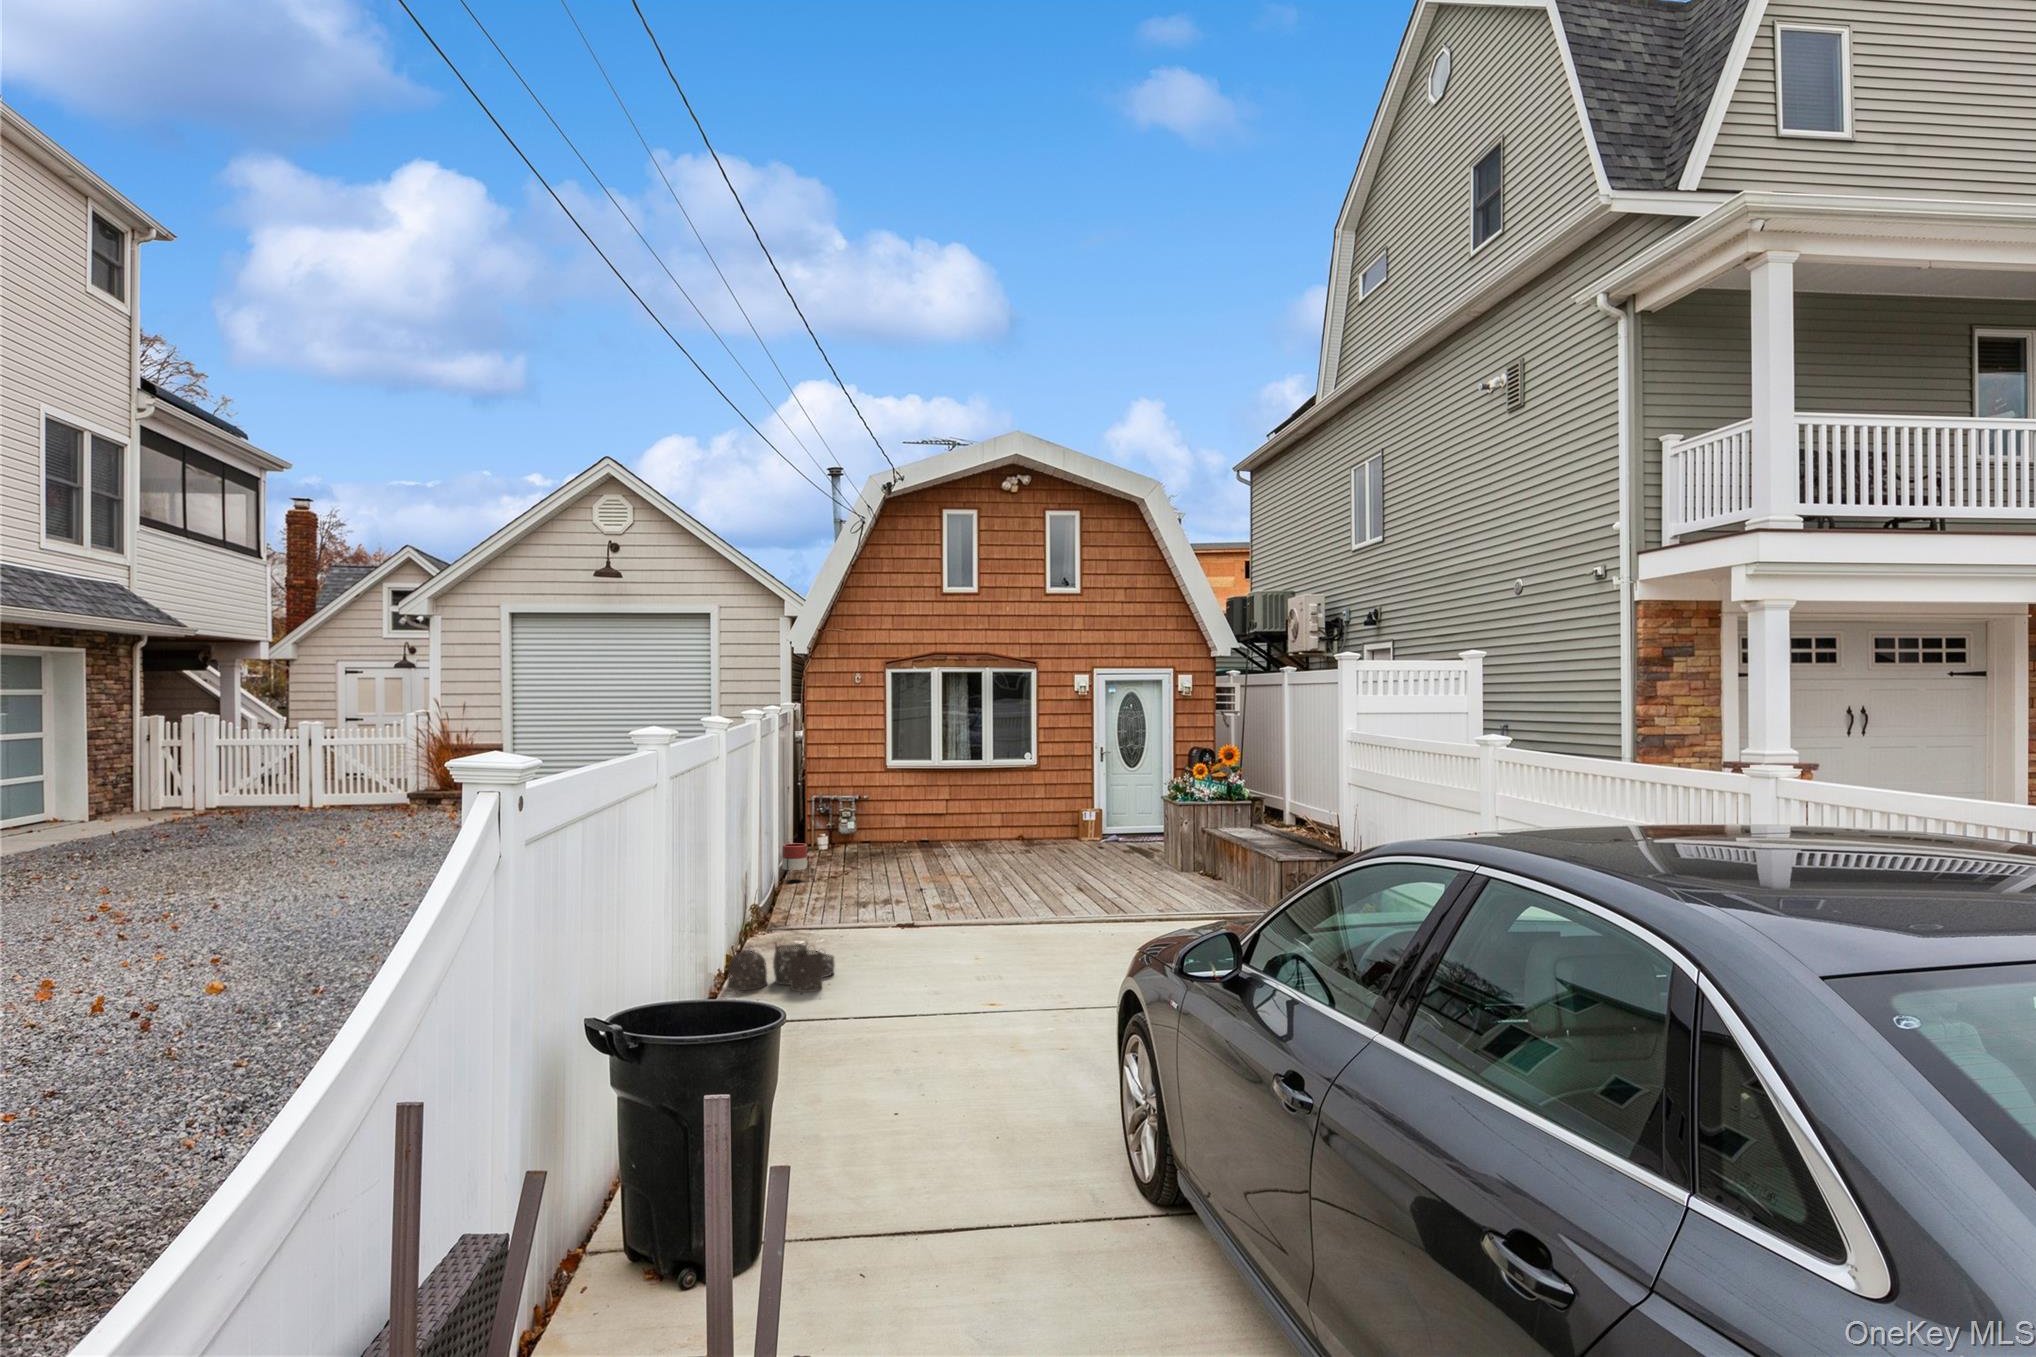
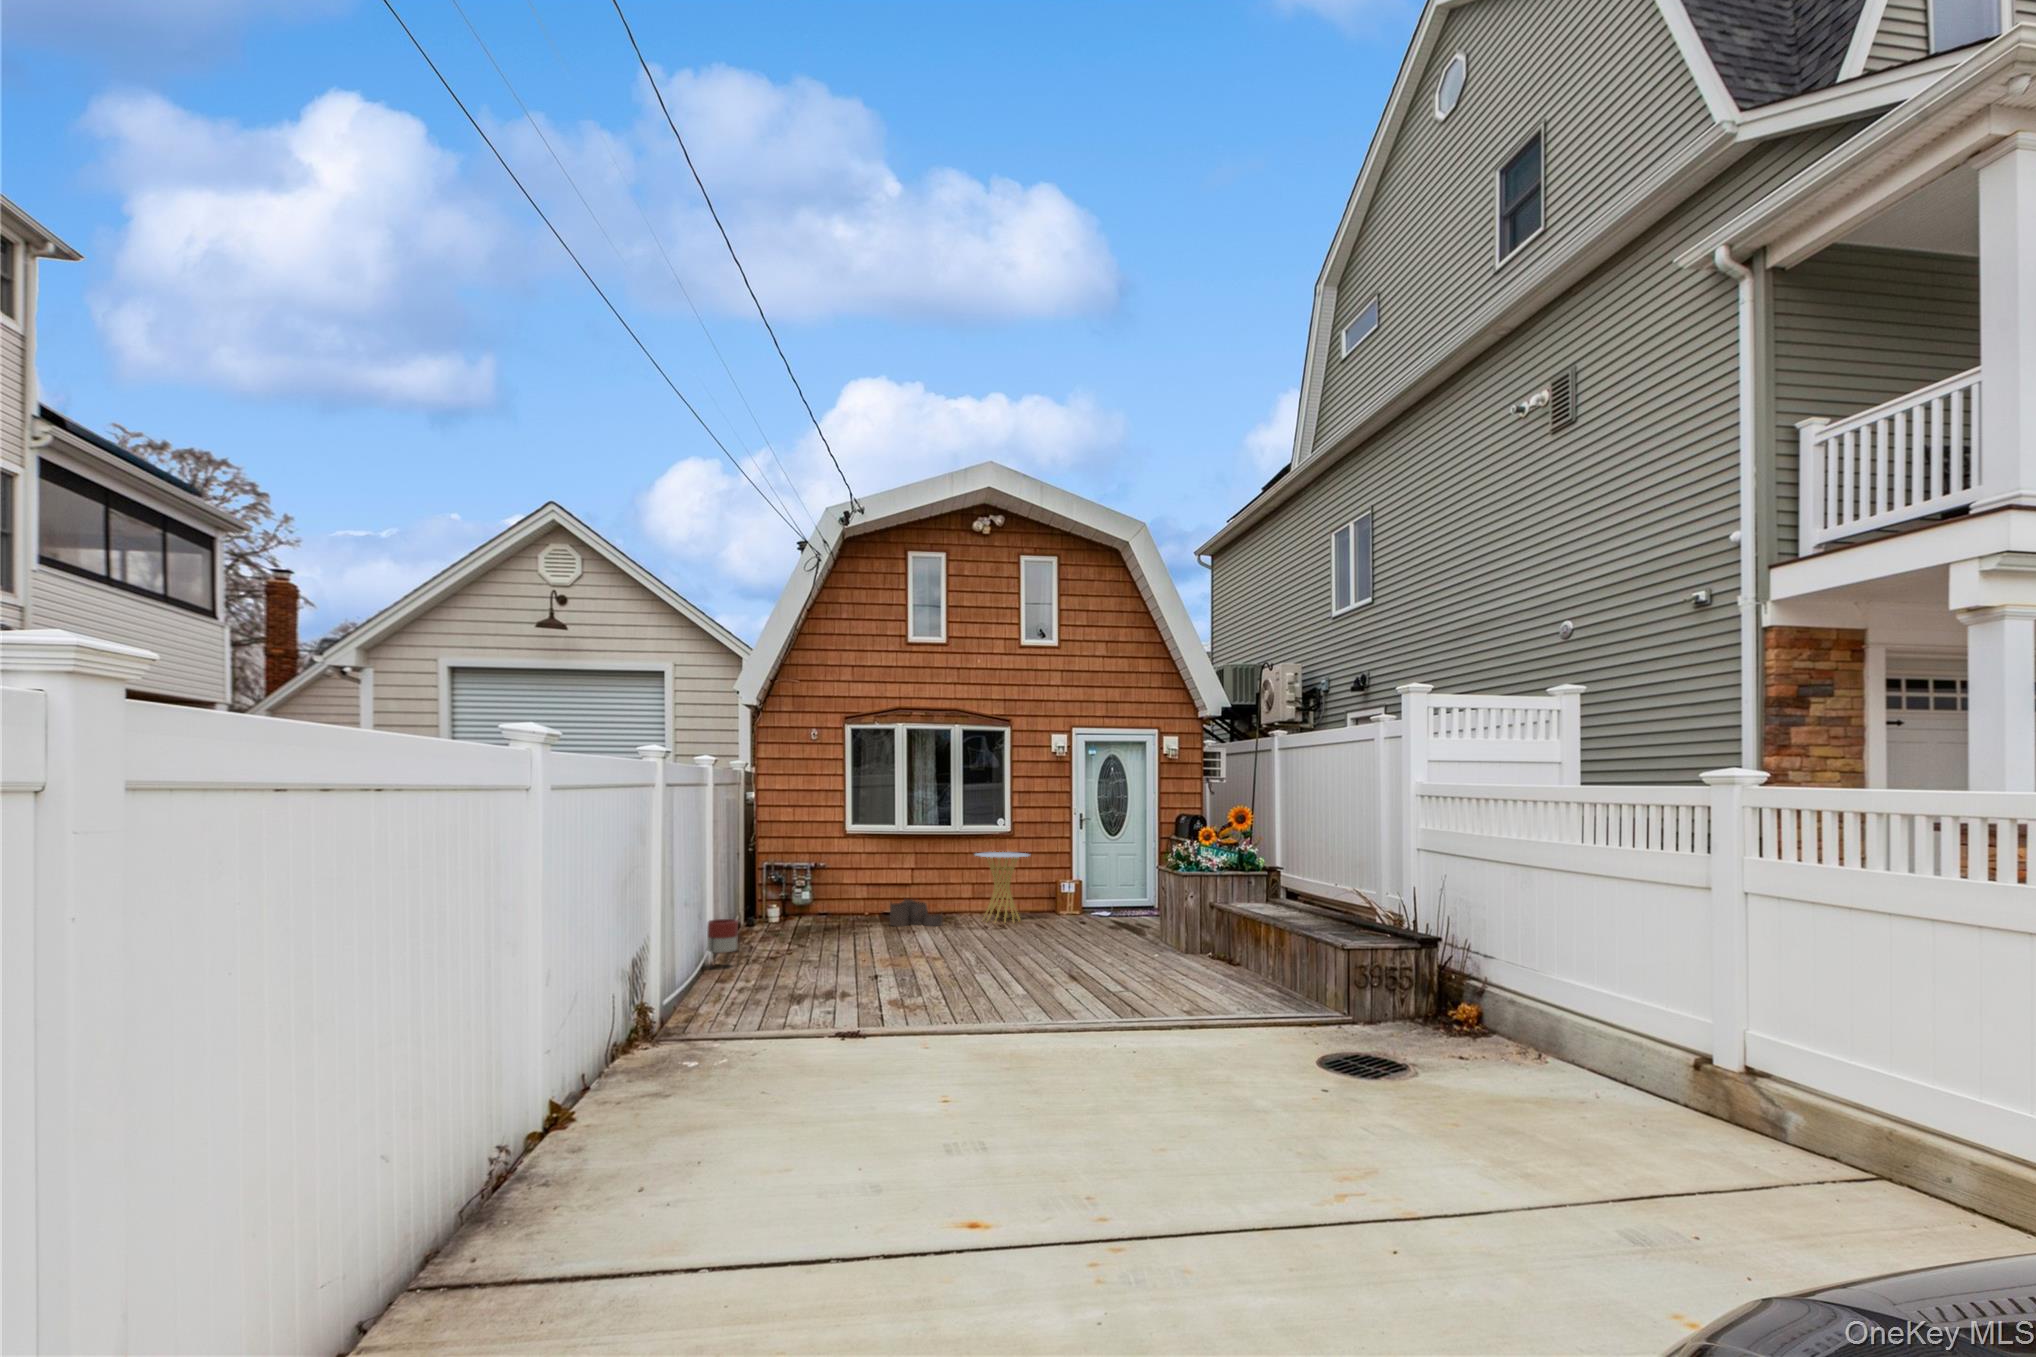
side table: none [1003,784,1054,847] -> present [976,852,1029,922]
woven basket: present [727,943,835,992] -> present [890,899,942,927]

